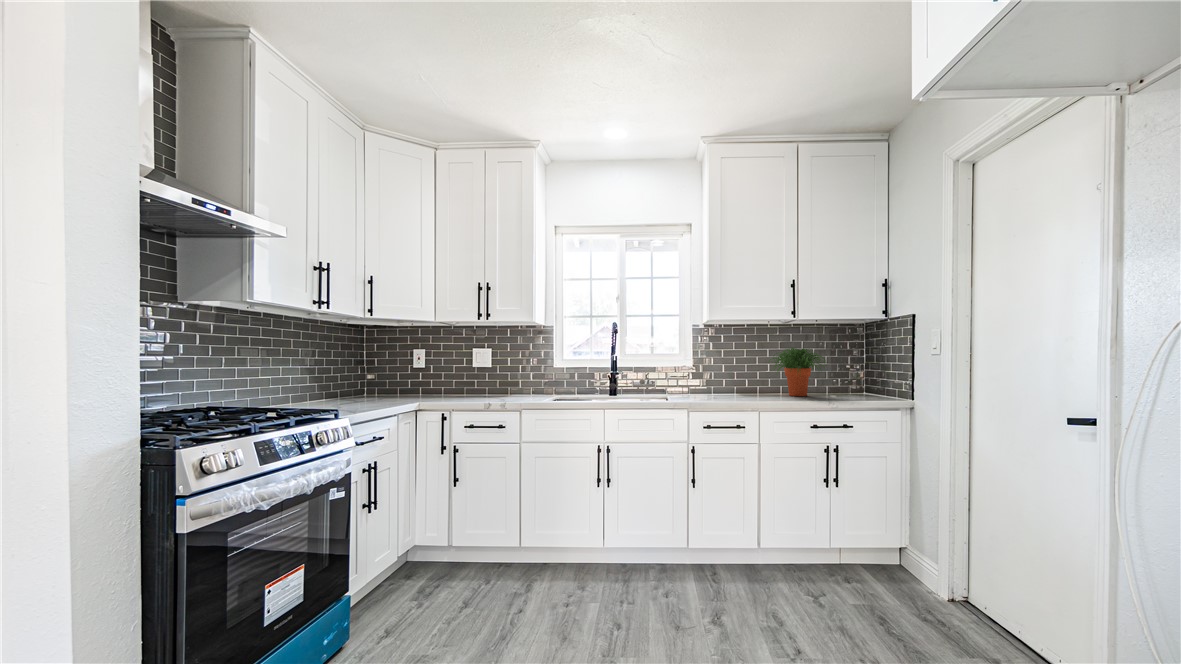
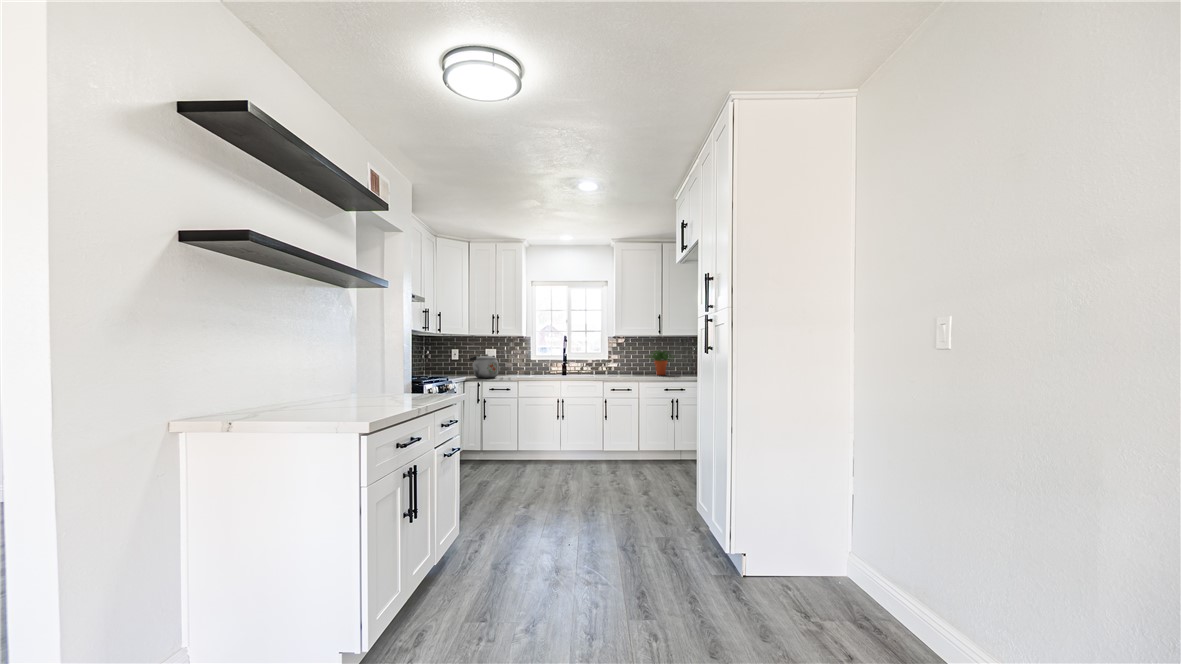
kettle: none [431,358,484,403] -> present [470,354,498,378]

